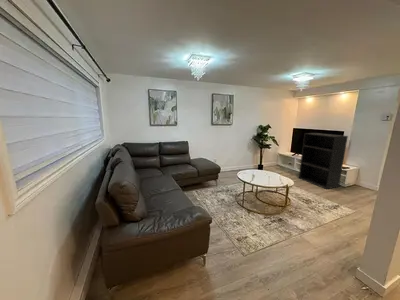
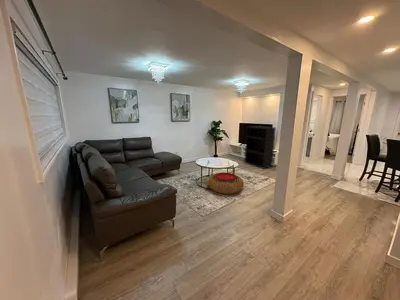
pouf: none [252,192,301,223] -> present [208,173,244,194]

